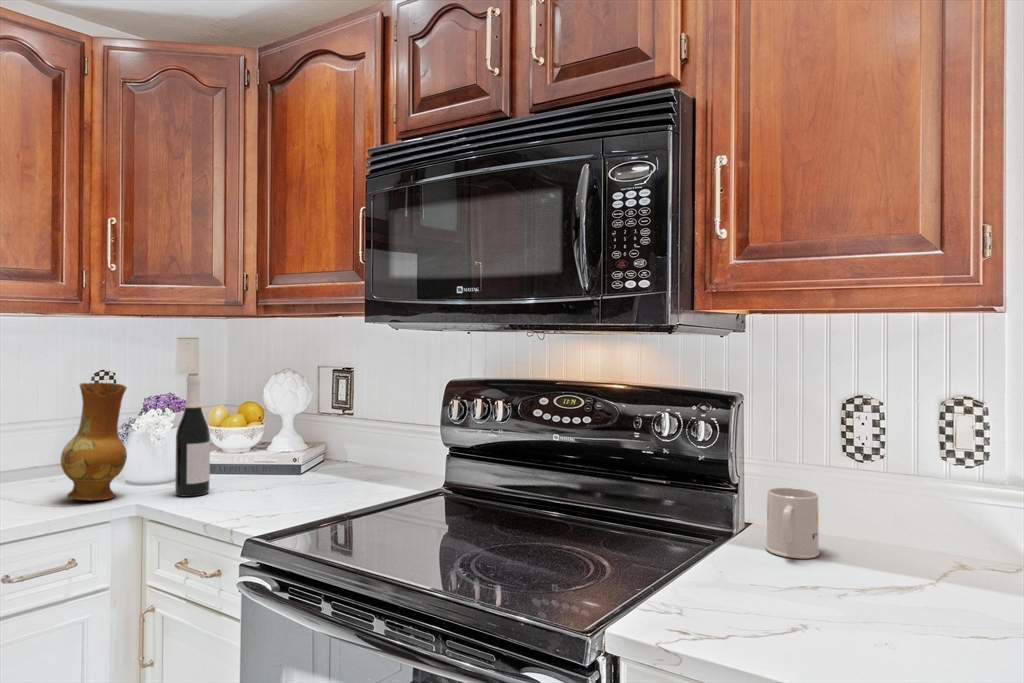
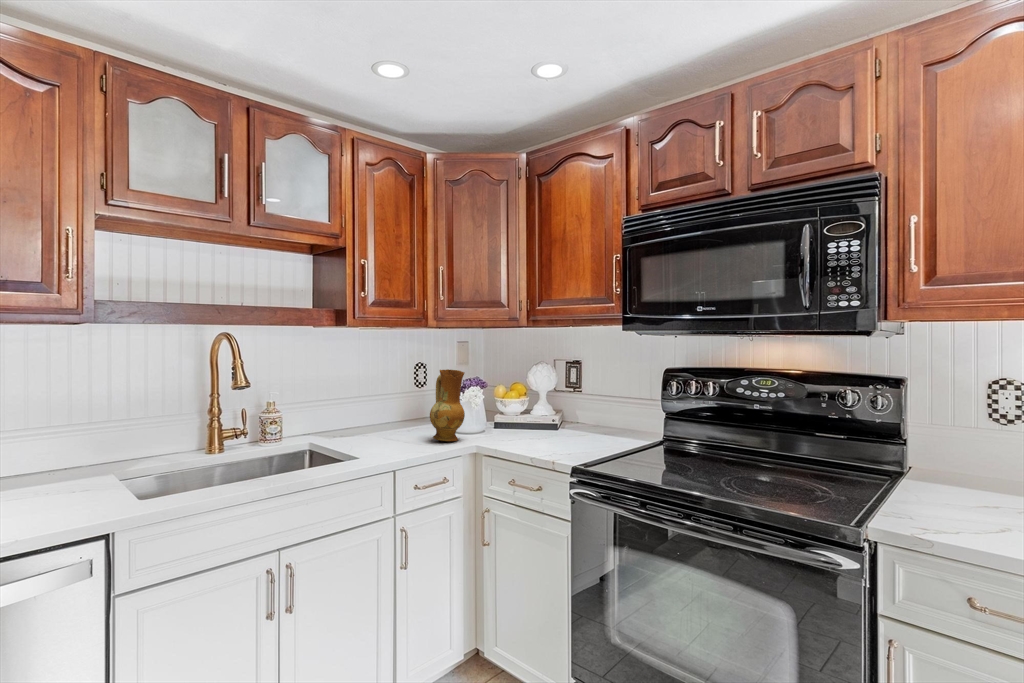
wine bottle: present [175,373,210,497] -> none [493,364,512,440]
mug: present [766,488,819,559] -> none [936,441,983,490]

